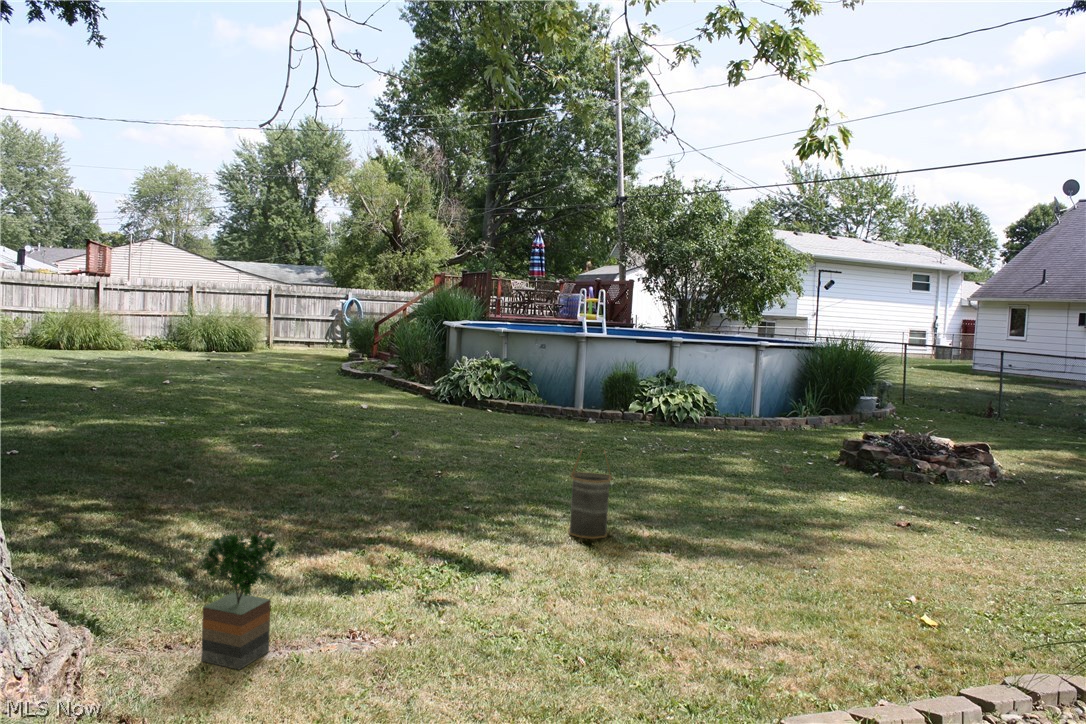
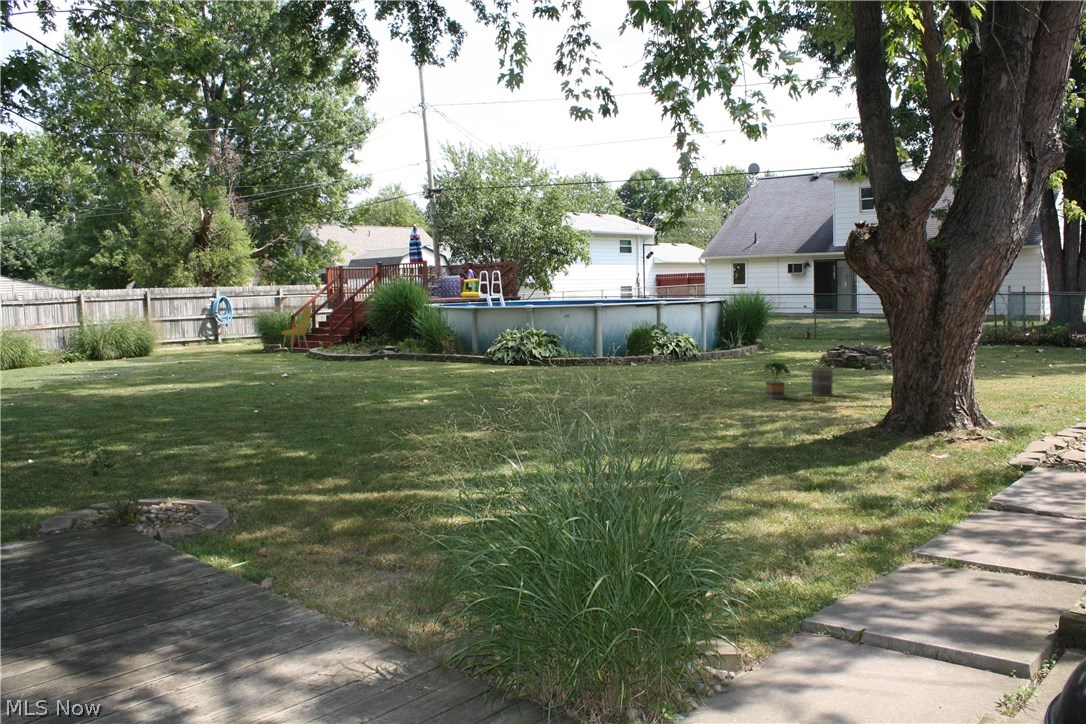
chair: none [319,312,352,360] -> present [282,307,311,350]
potted tree: present [201,533,286,670] -> present [764,362,790,399]

